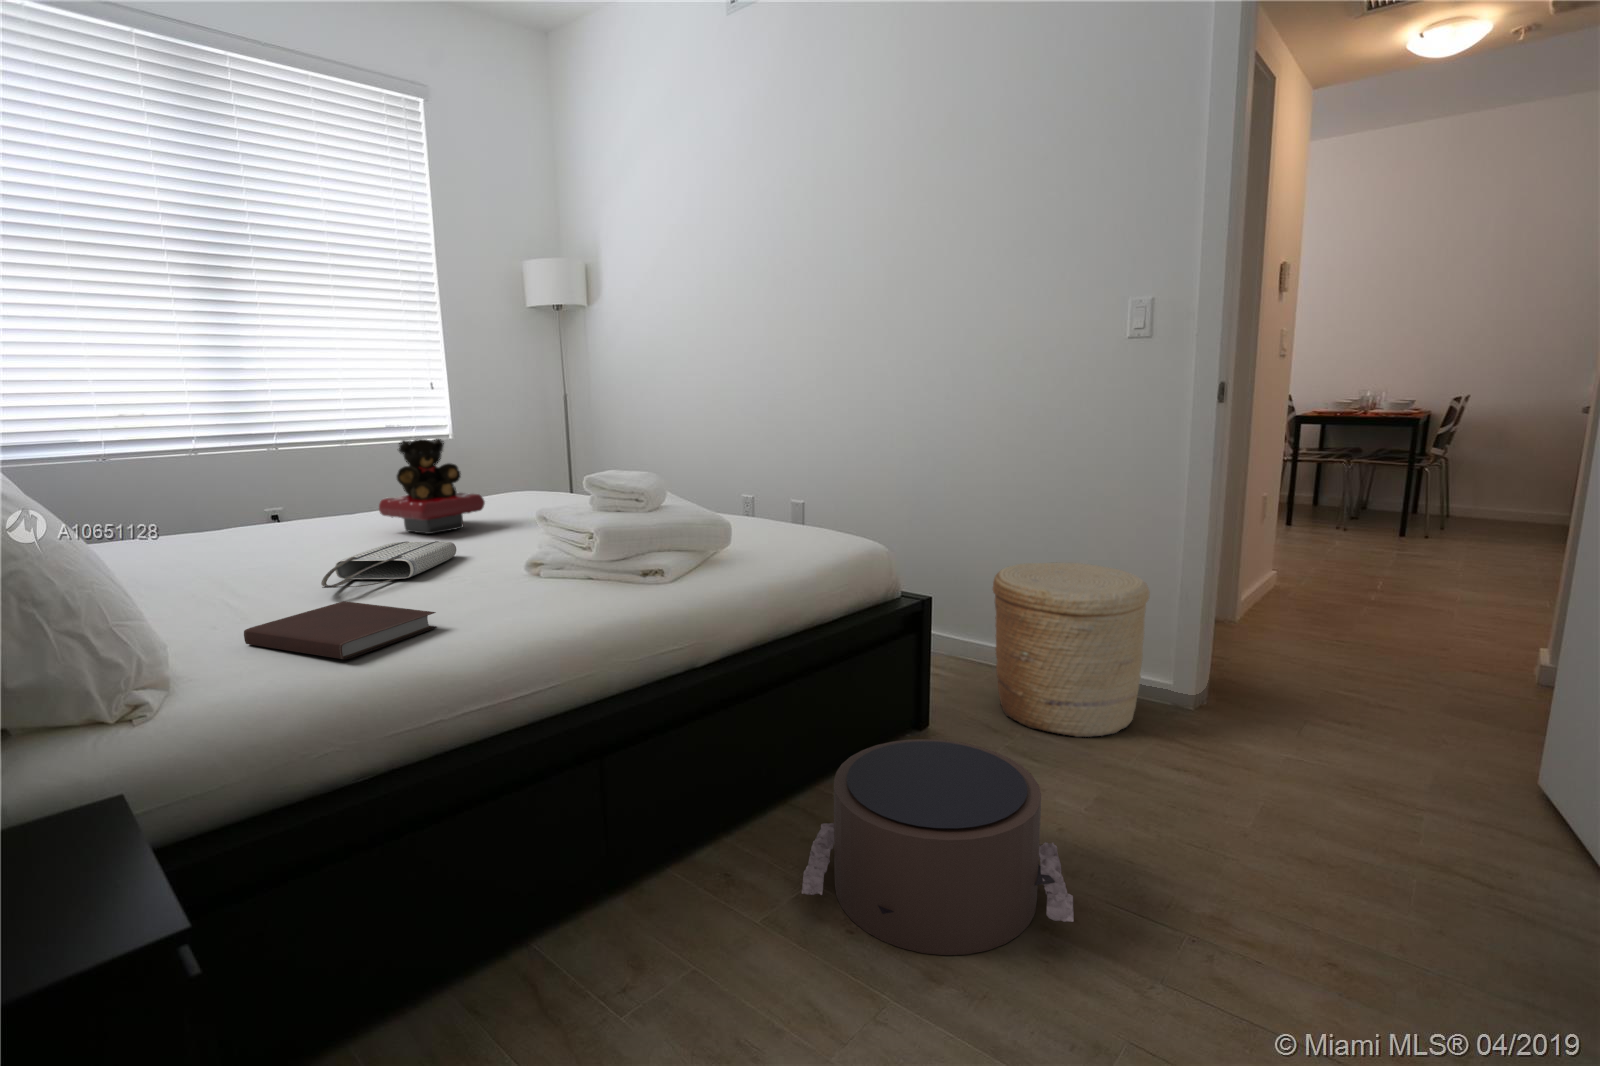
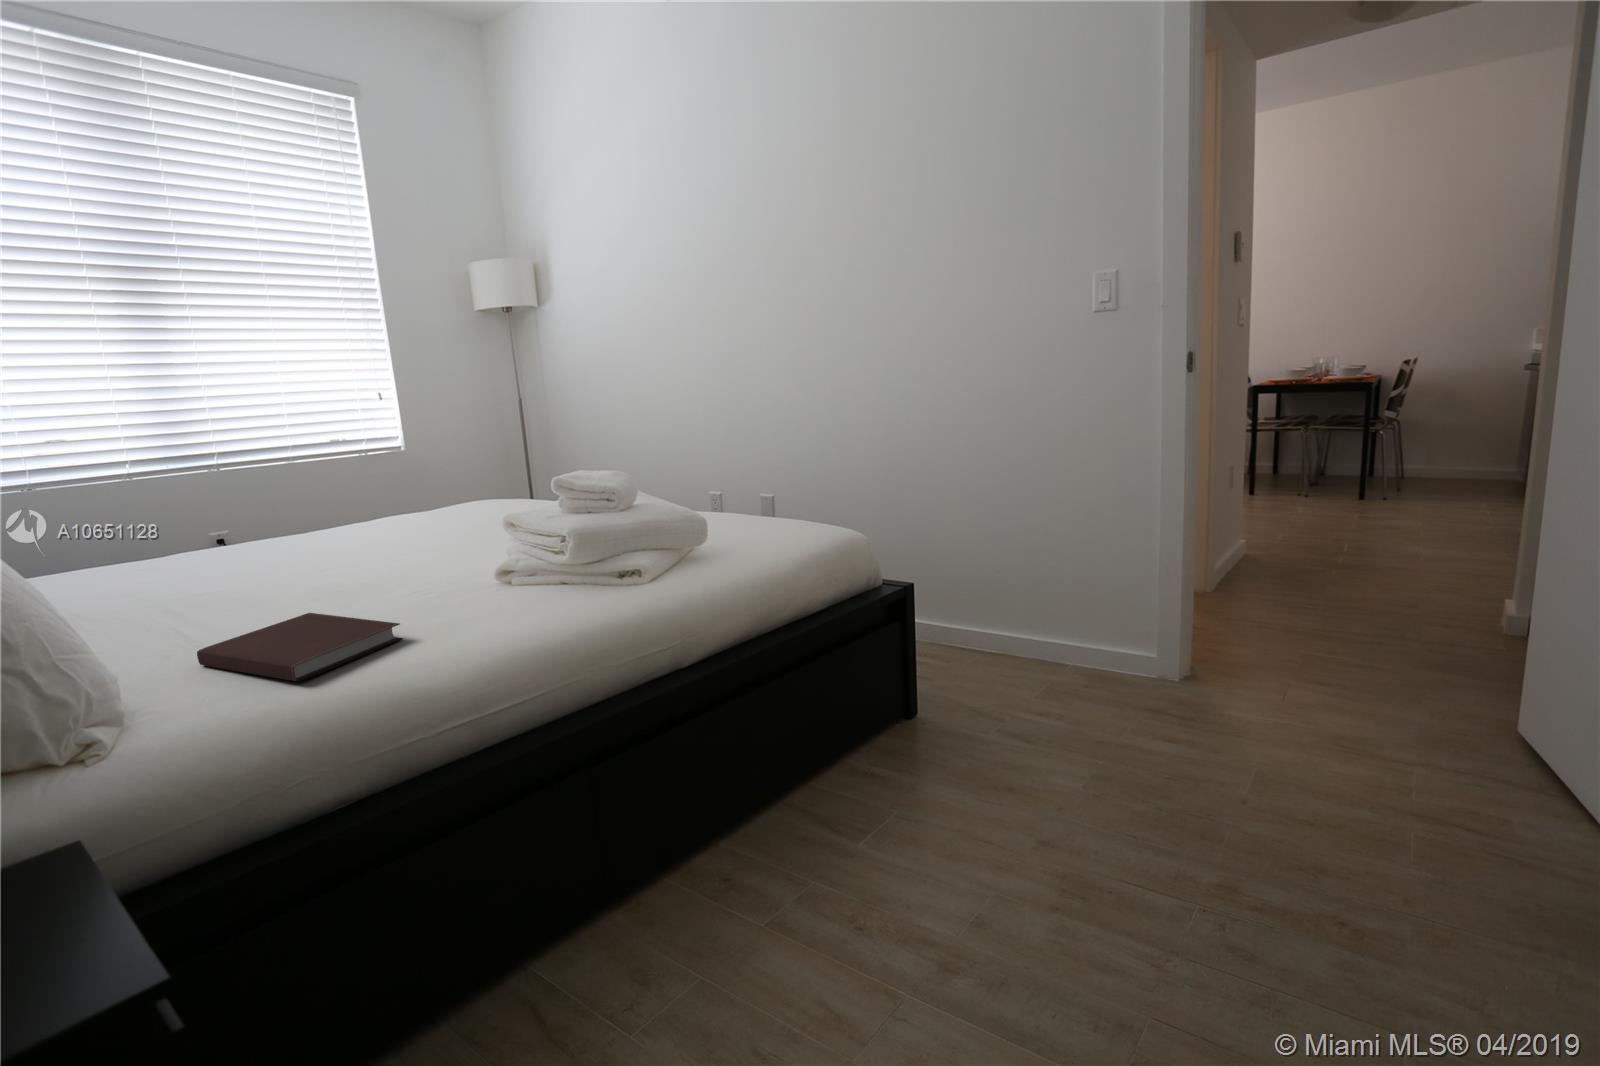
teddy bear: present [379,439,485,534] -> none [364,436,470,532]
tote bag: present [321,541,456,588] -> none [290,542,437,598]
woven basket: present [993,563,1150,737] -> none [972,540,1126,711]
pouf: present [802,739,1074,955] -> none [785,728,1061,956]

